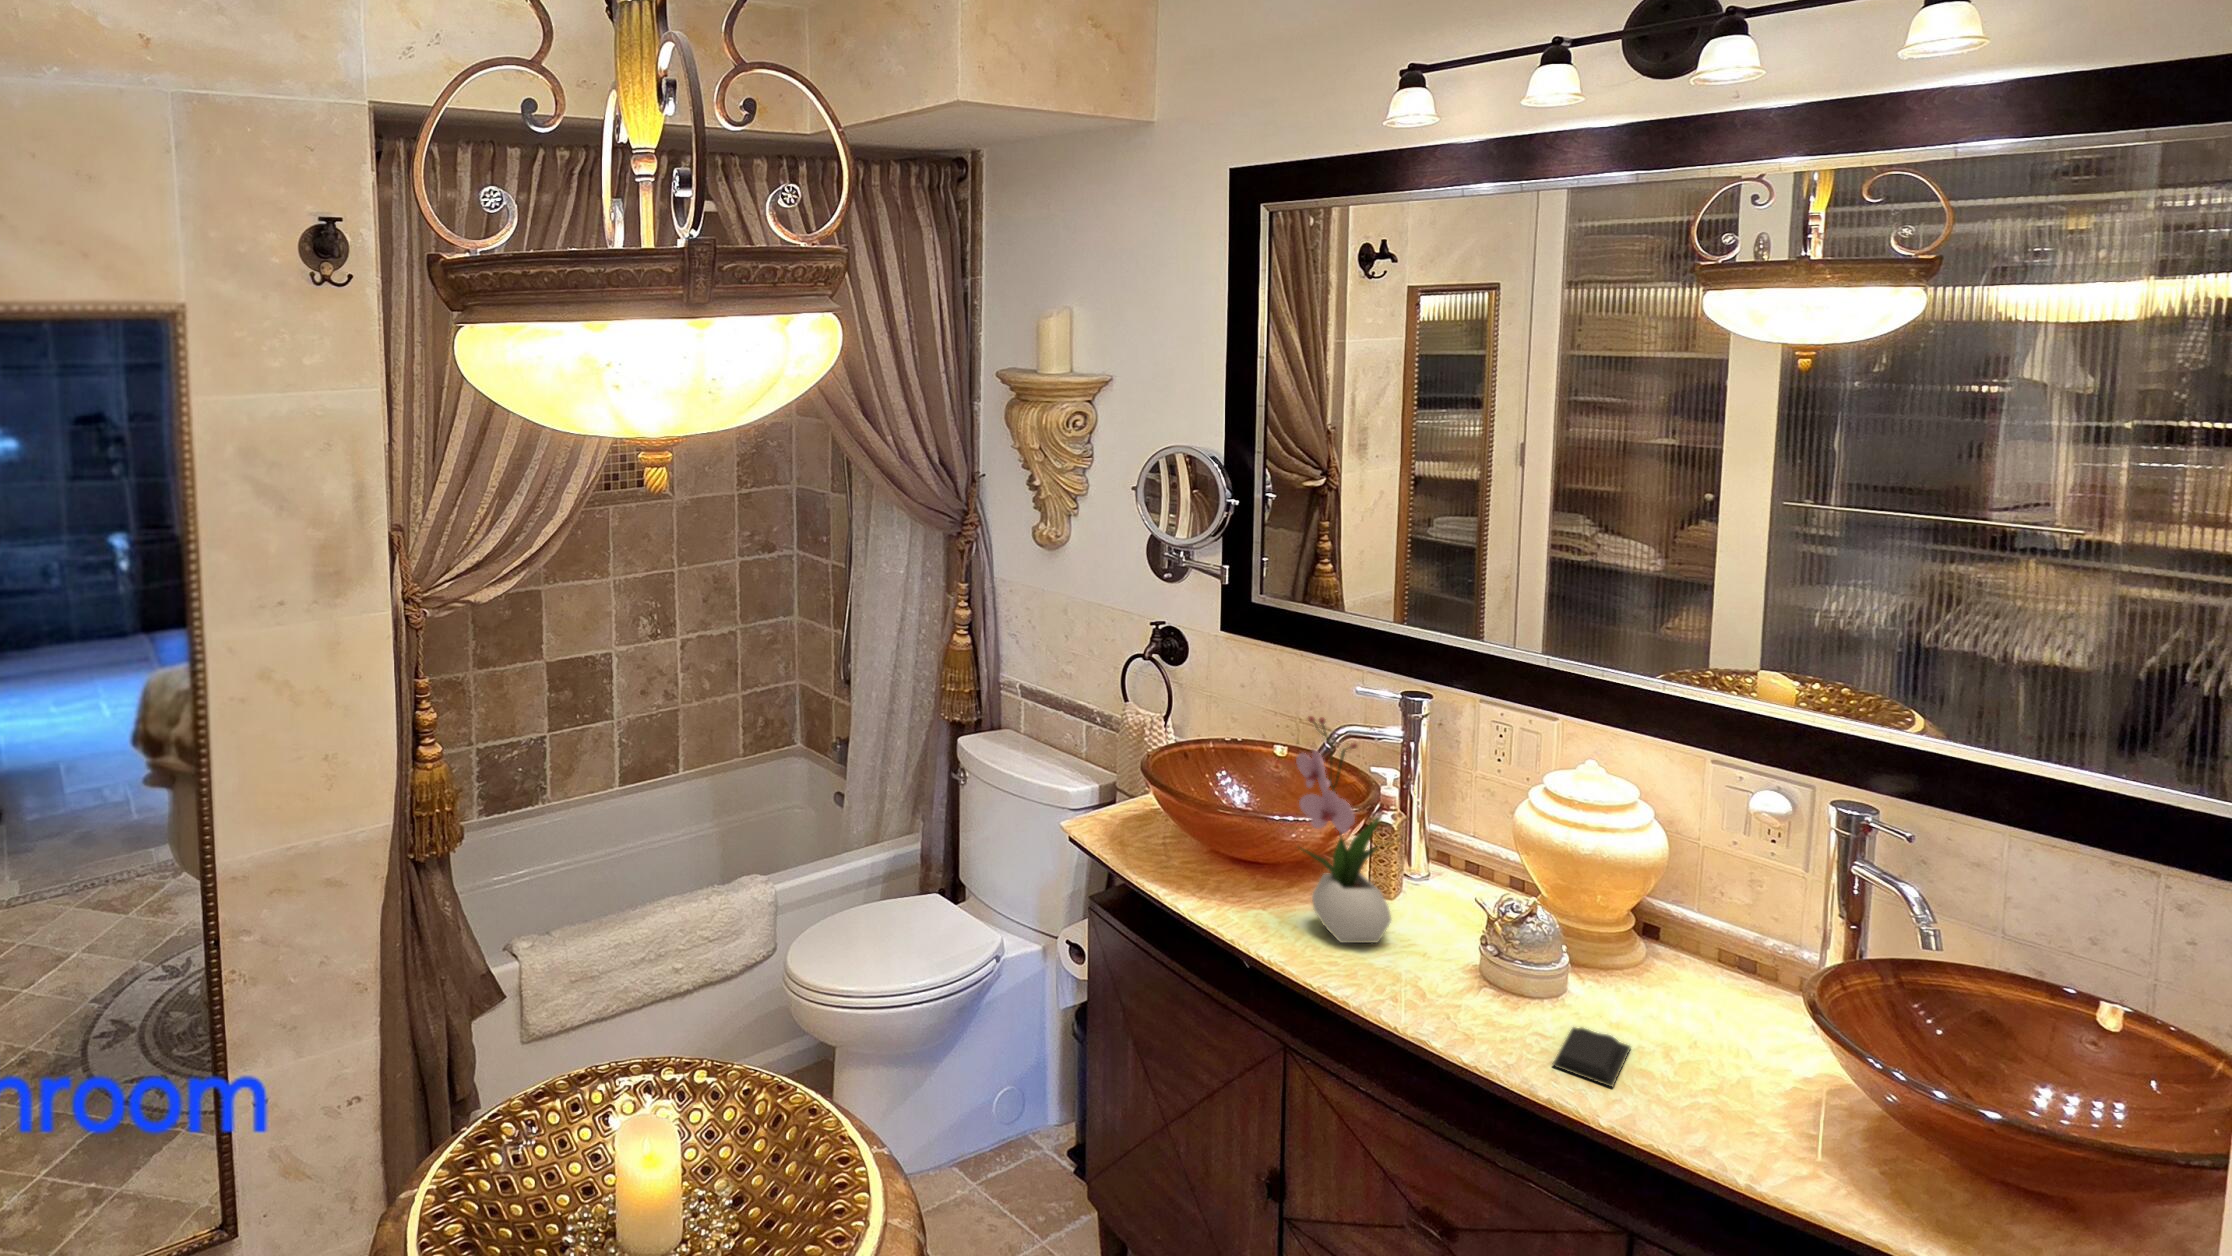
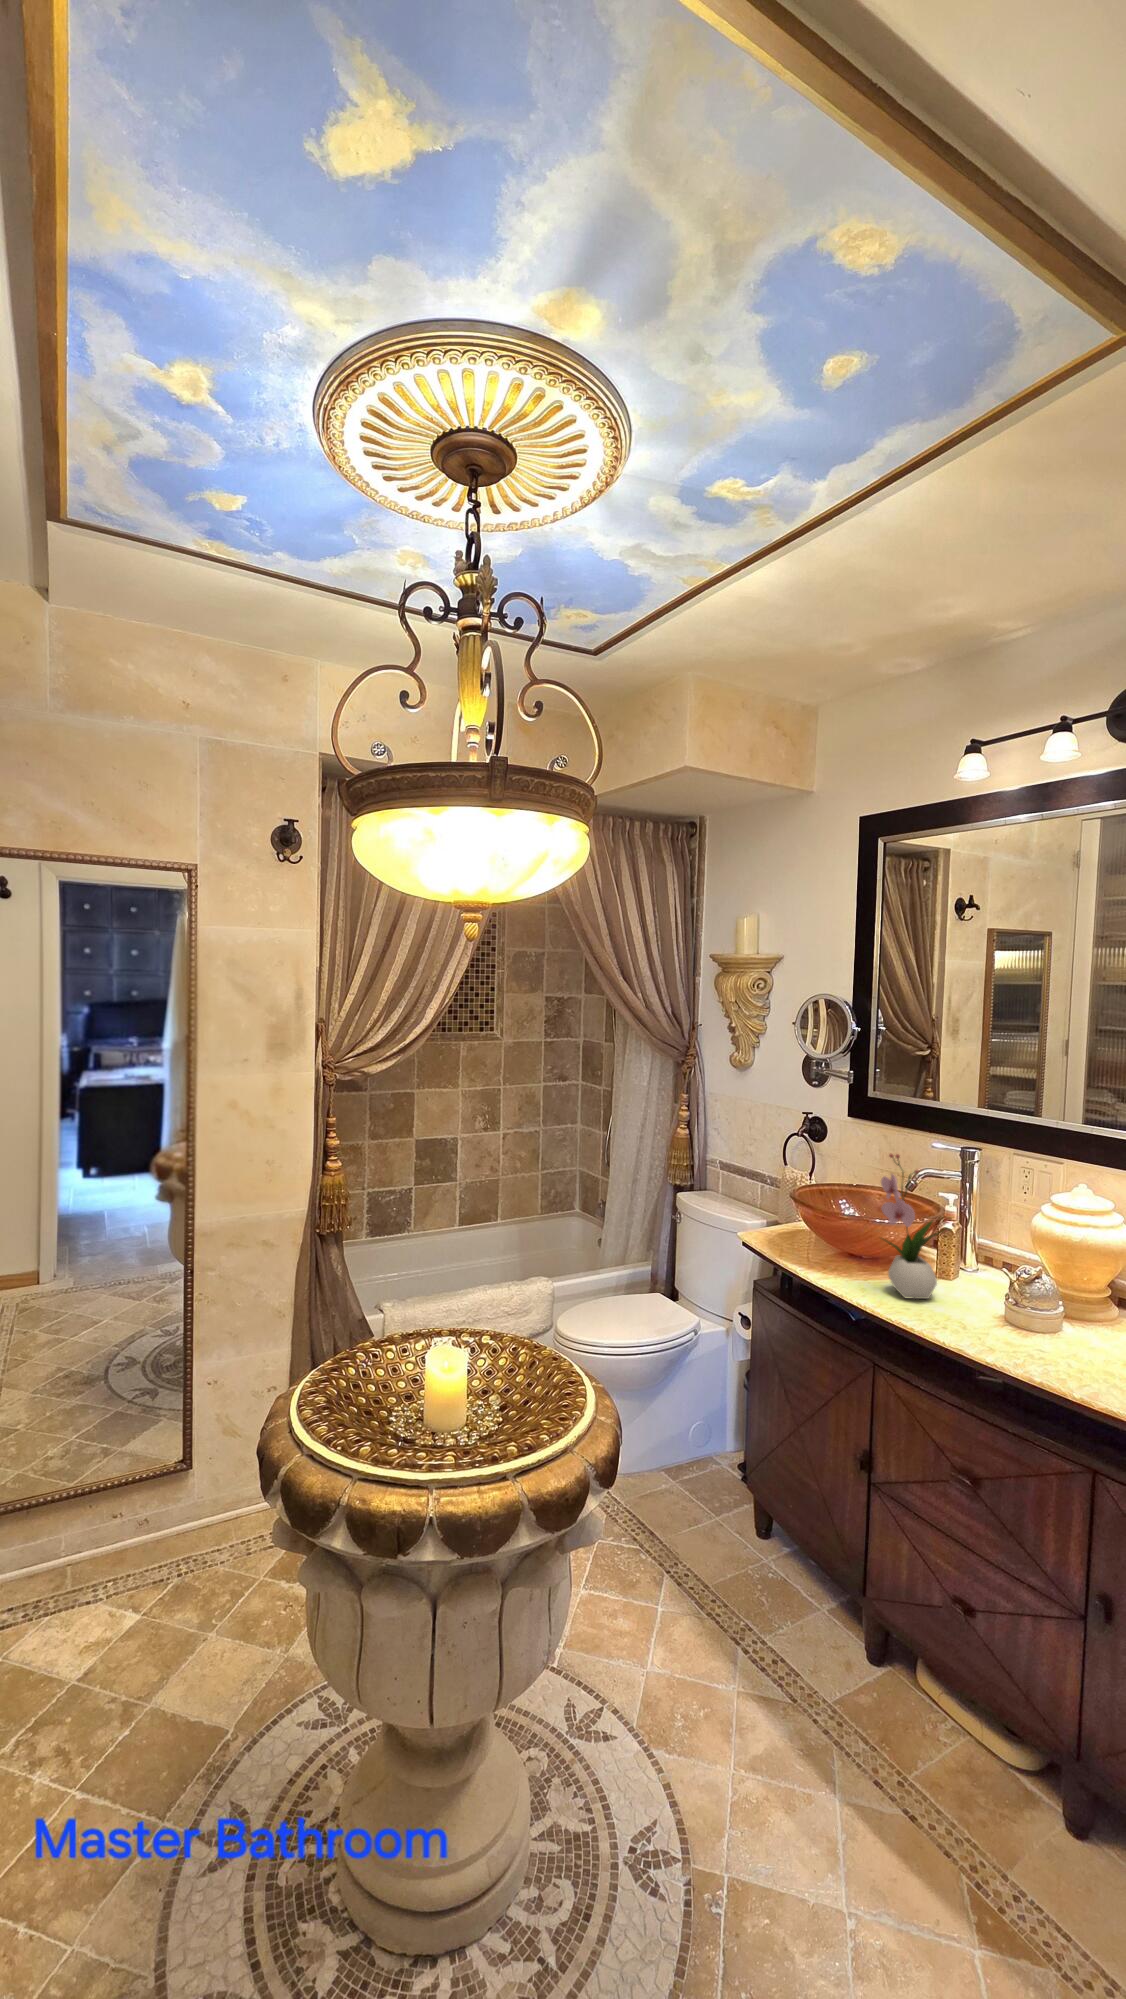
soap bar: present [1553,1027,1631,1087] -> none [1027,1343,1079,1374]

